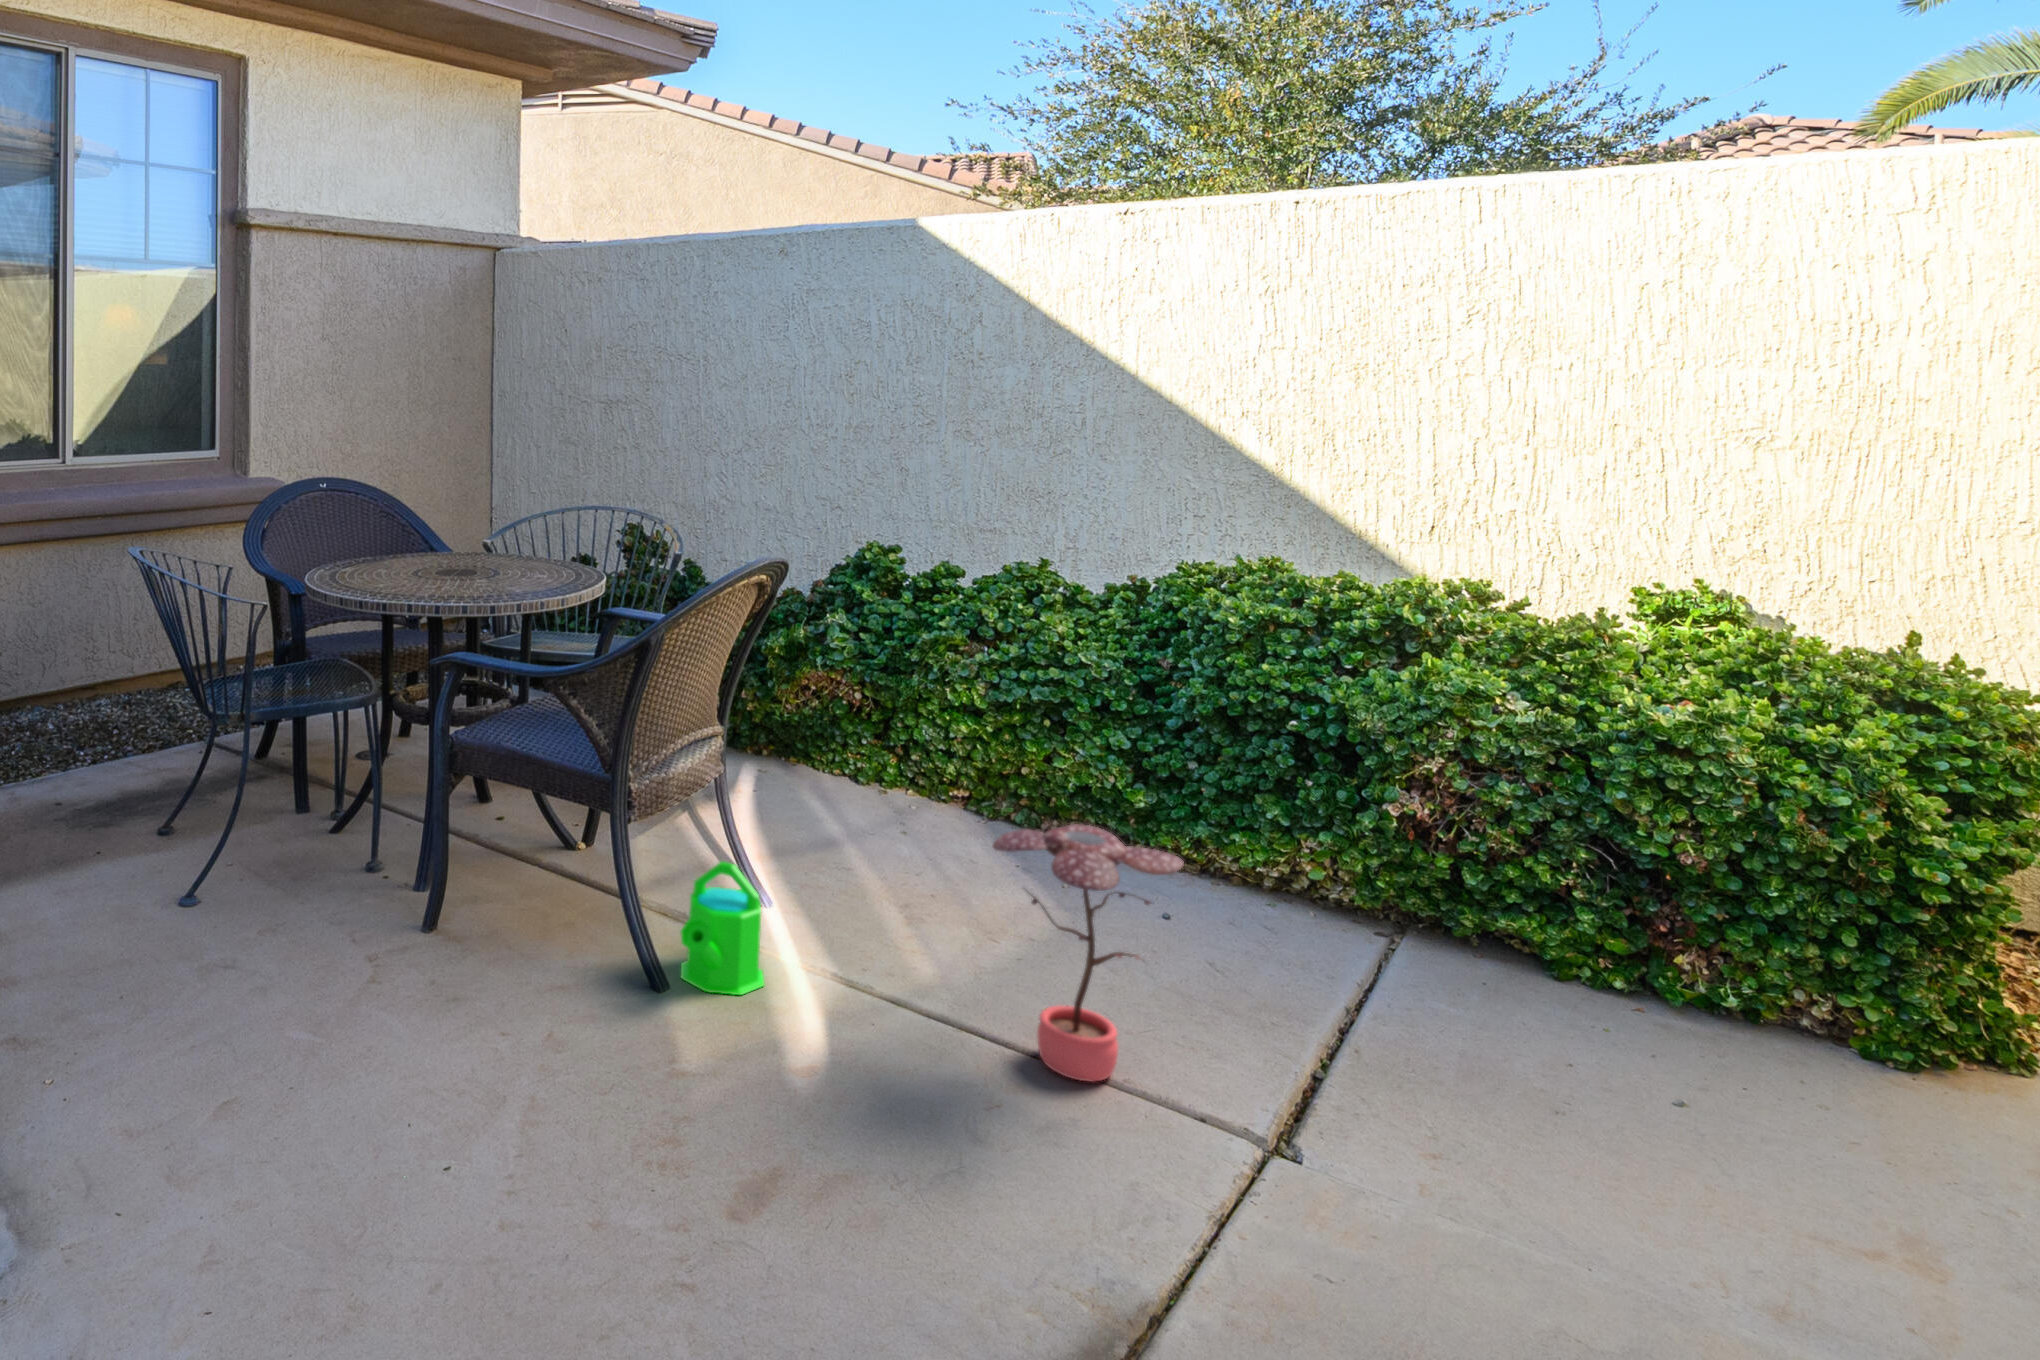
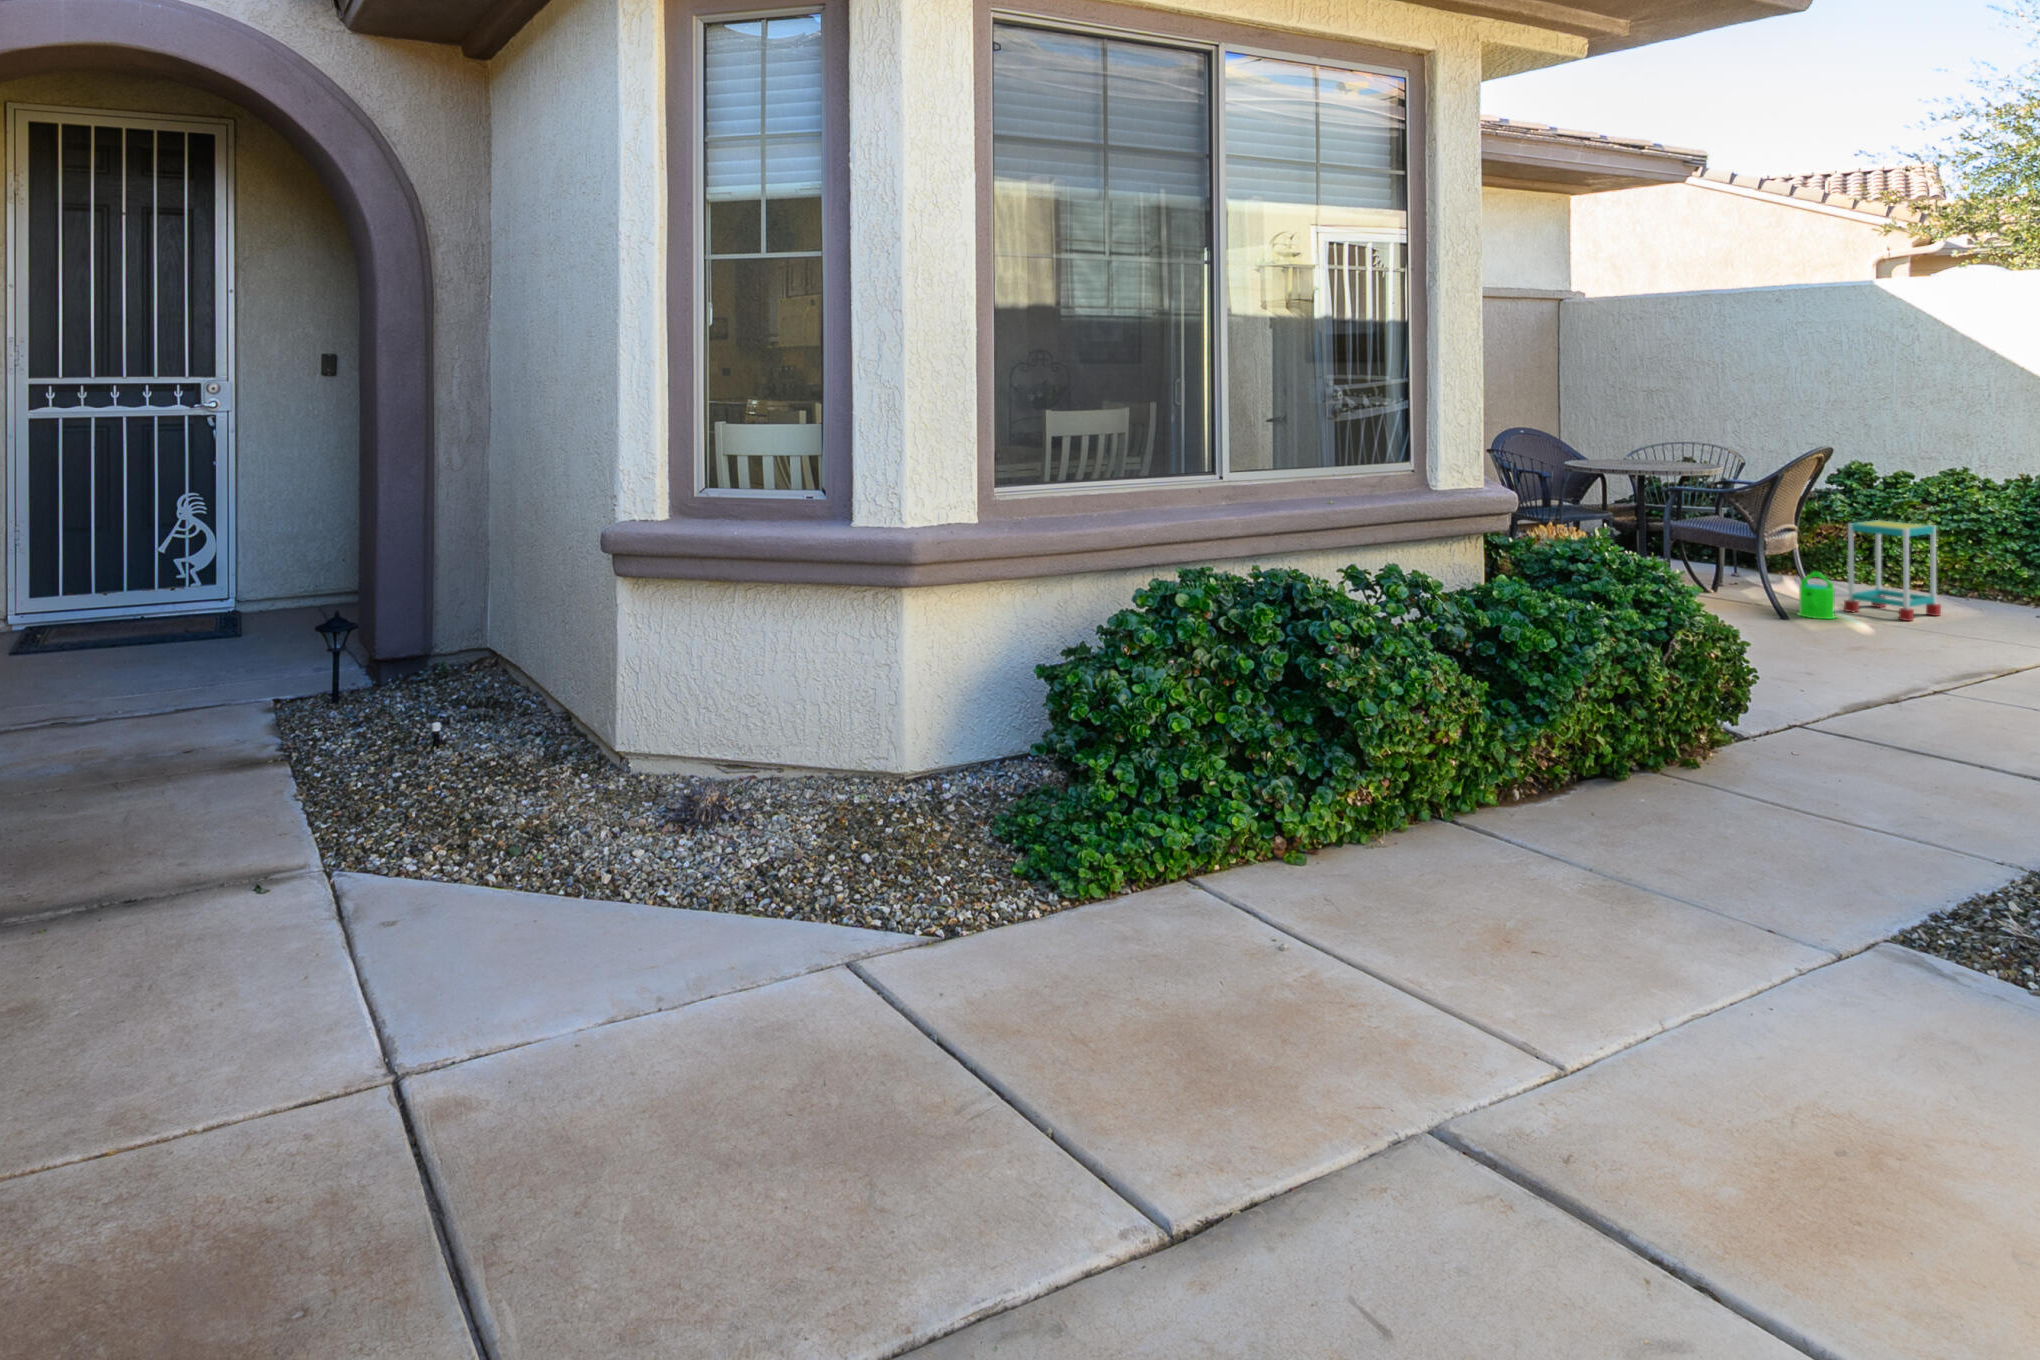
side table: none [792,709,989,991] -> present [1844,520,1941,621]
potted plant: present [993,824,1184,1082] -> none [1940,547,2026,637]

